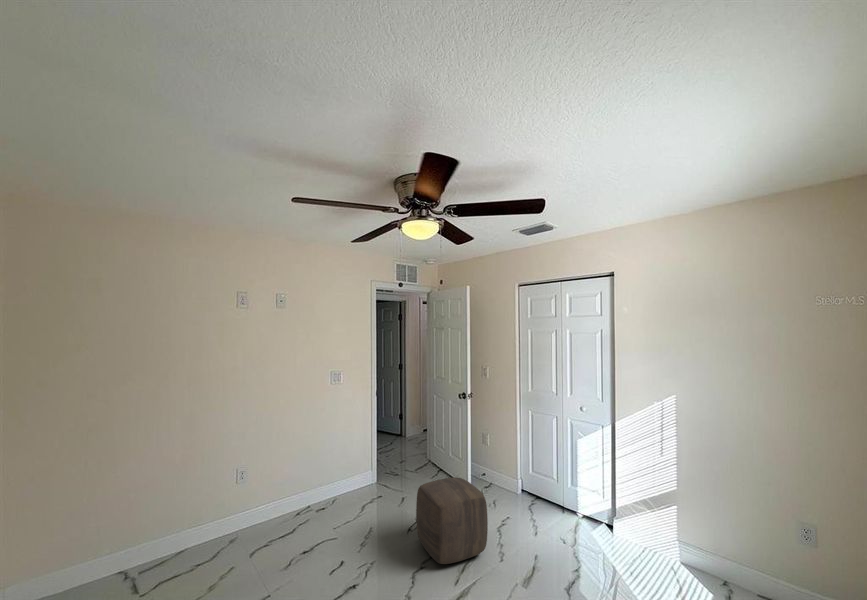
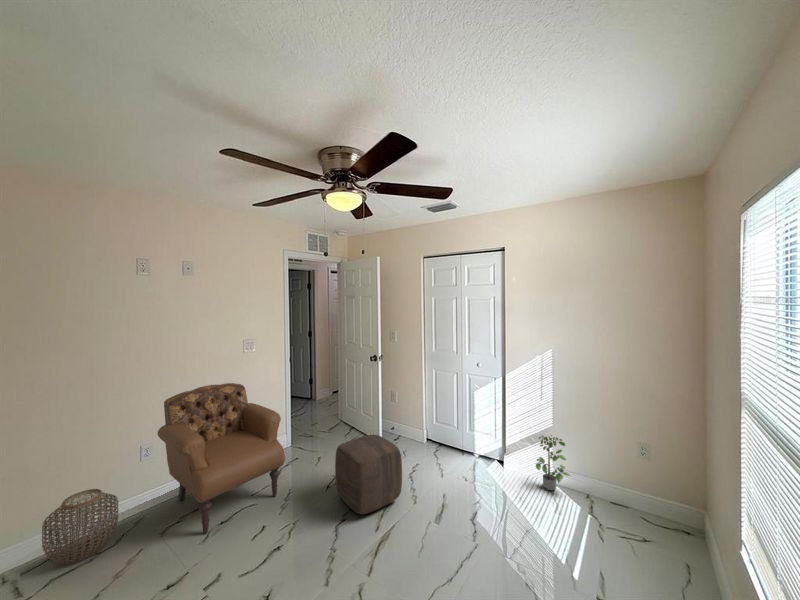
armchair: none [252,411,366,561] -> present [157,383,285,534]
potted plant: none [652,496,701,570] -> present [536,436,570,490]
woven basket: none [156,502,216,570] -> present [42,489,118,564]

